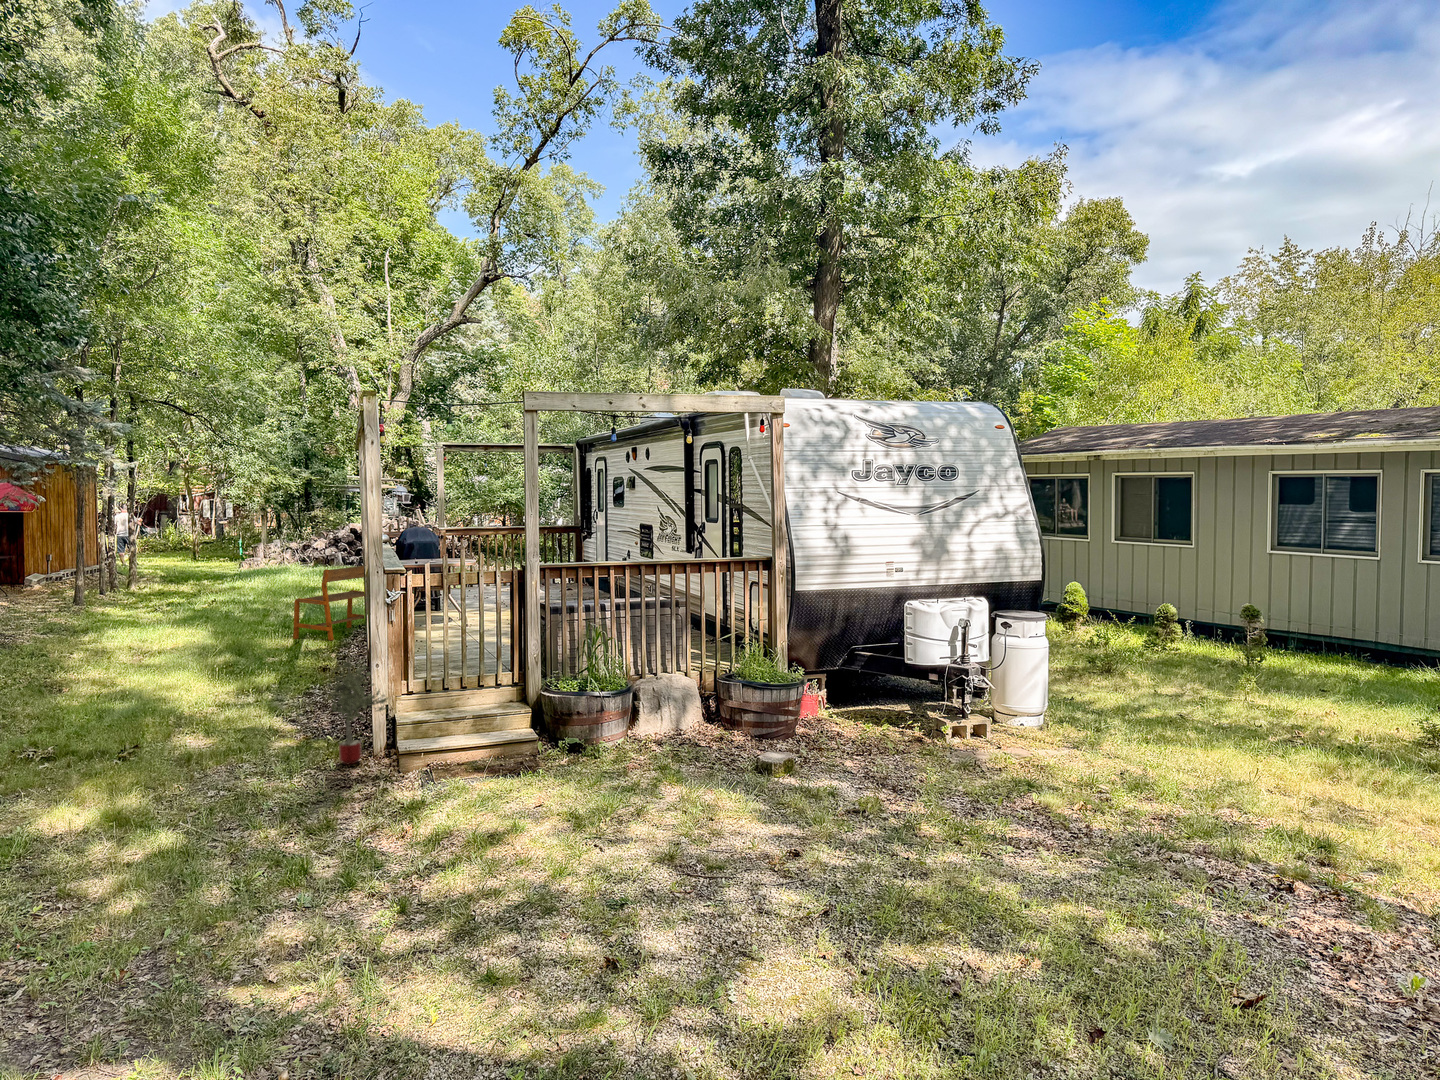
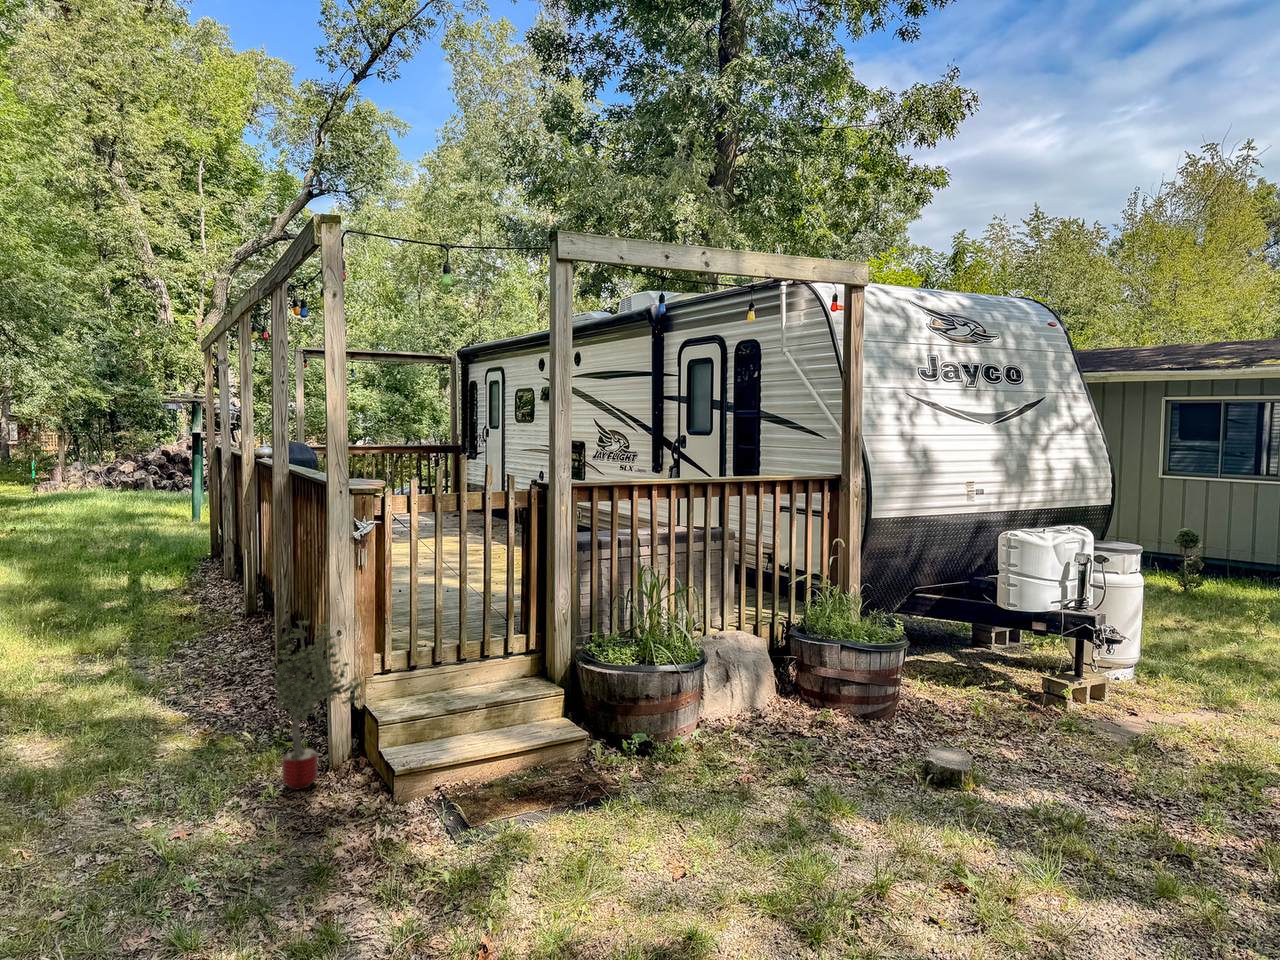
bench: present [293,566,365,640] -> none [129,485,240,581]

